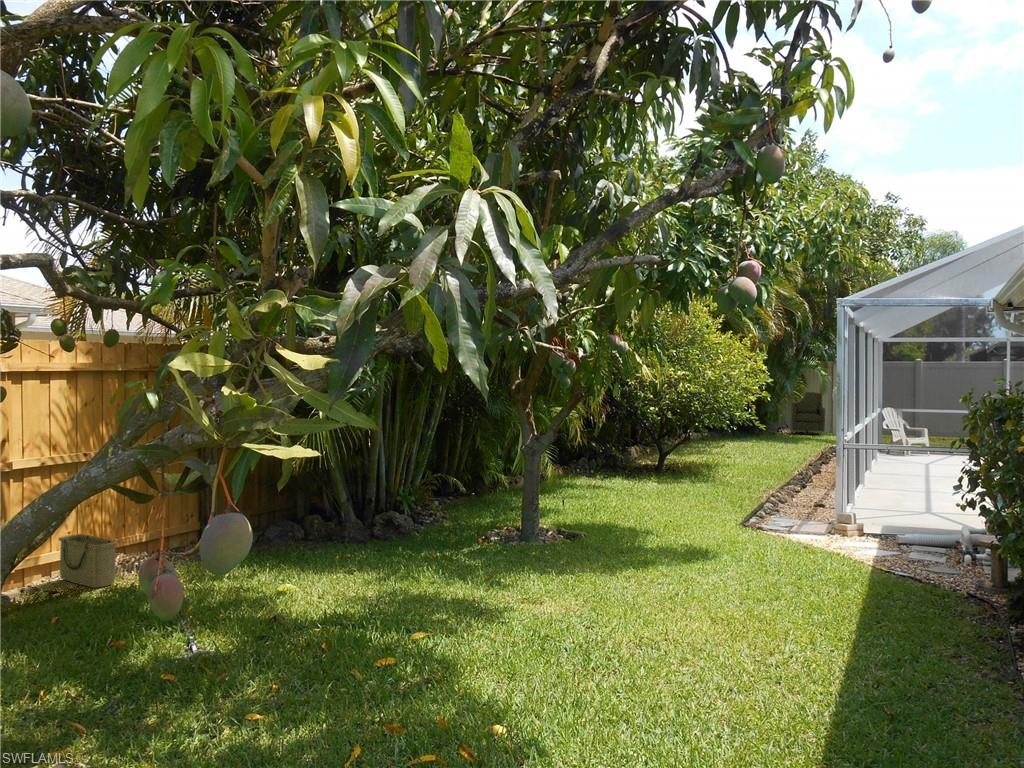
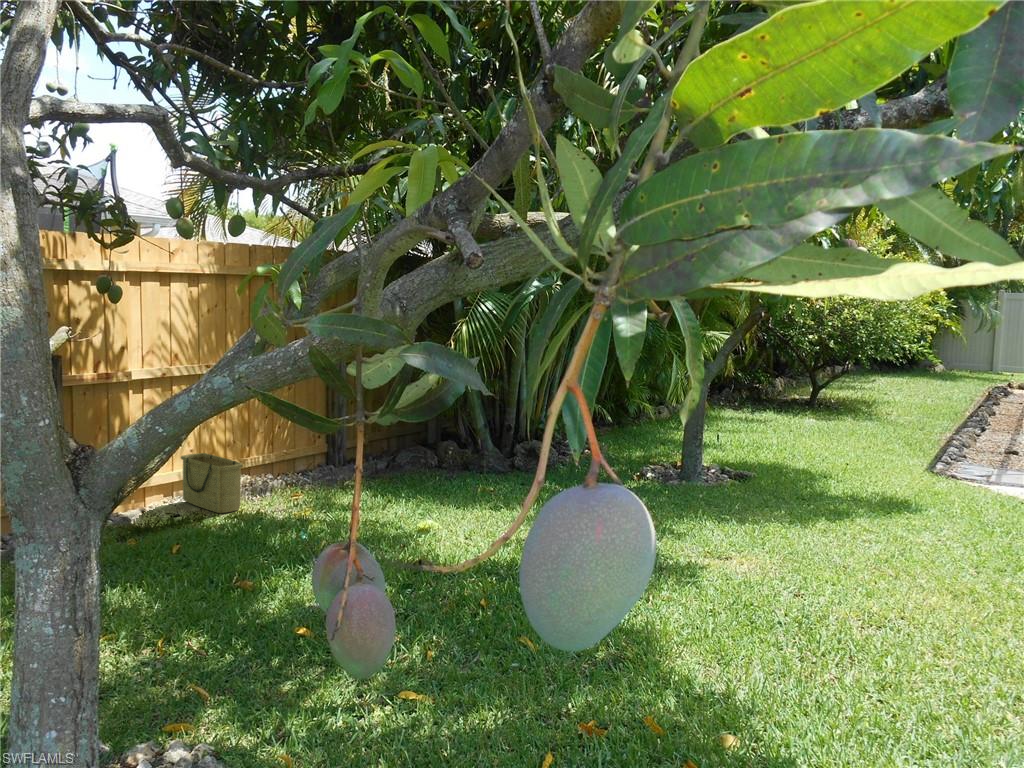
chair: present [791,392,825,435] -> none [943,324,986,372]

